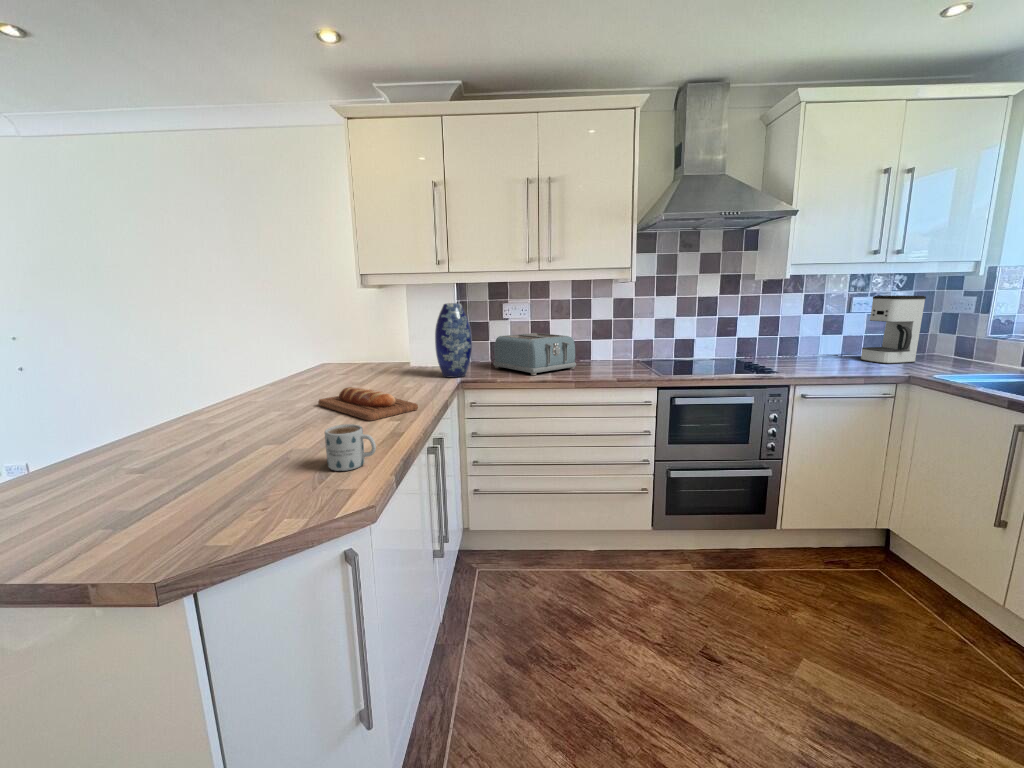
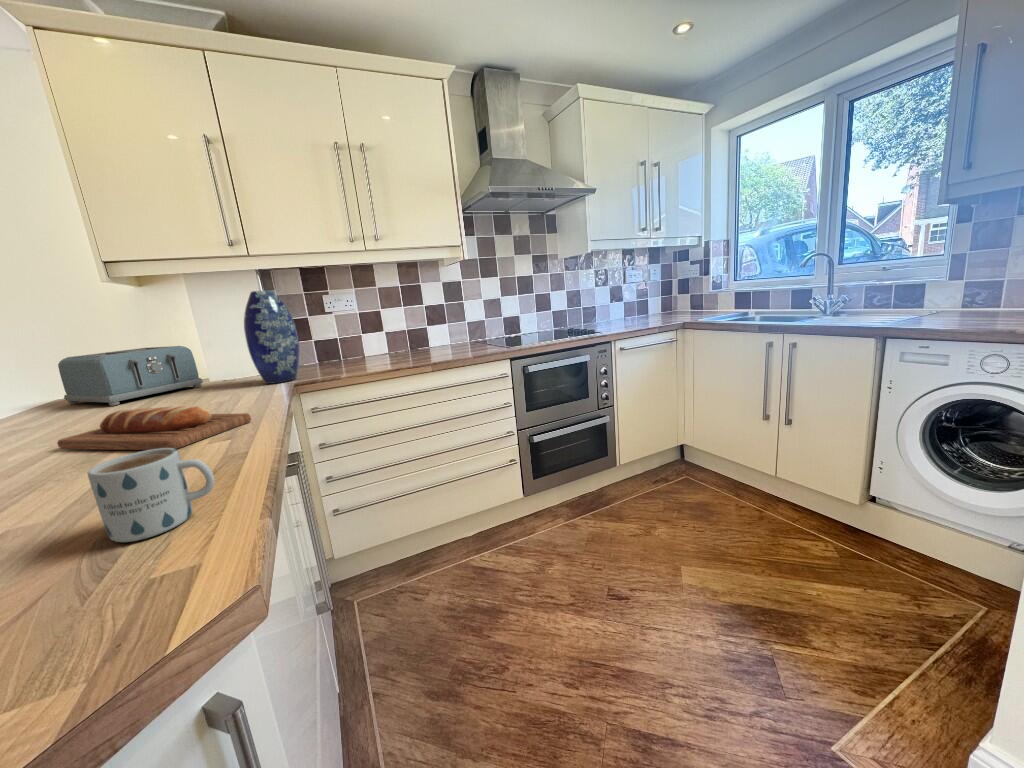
coffee maker: present [861,296,926,364] -> none [638,265,673,320]
toaster: present [493,333,576,375] -> present [58,346,203,406]

